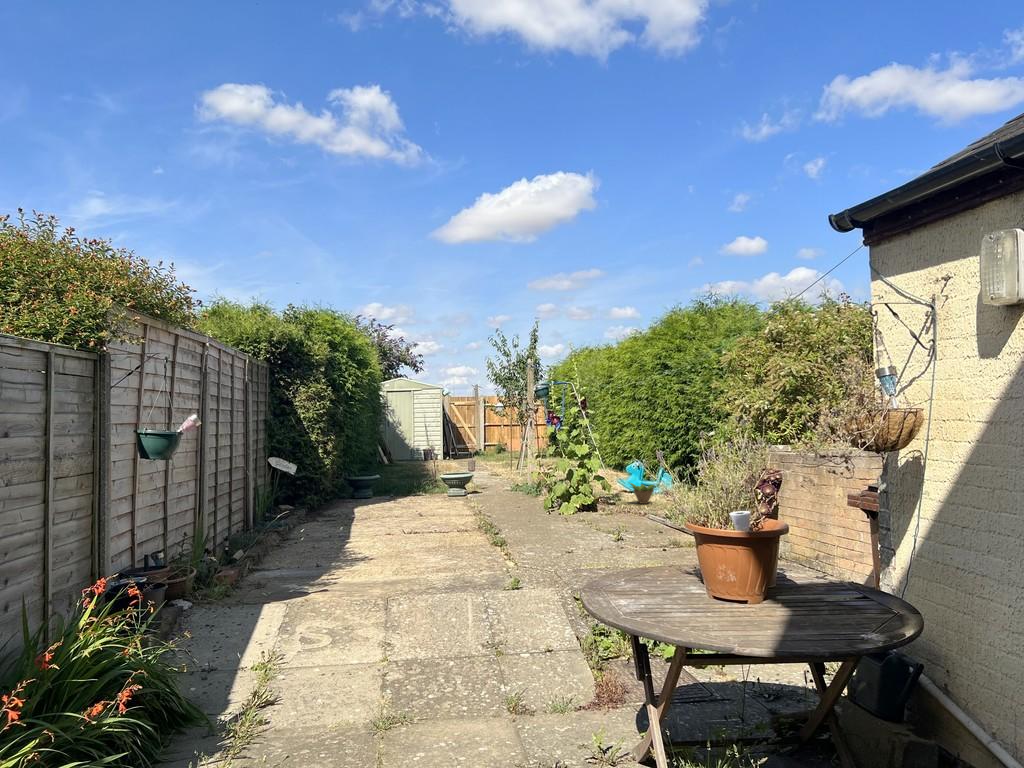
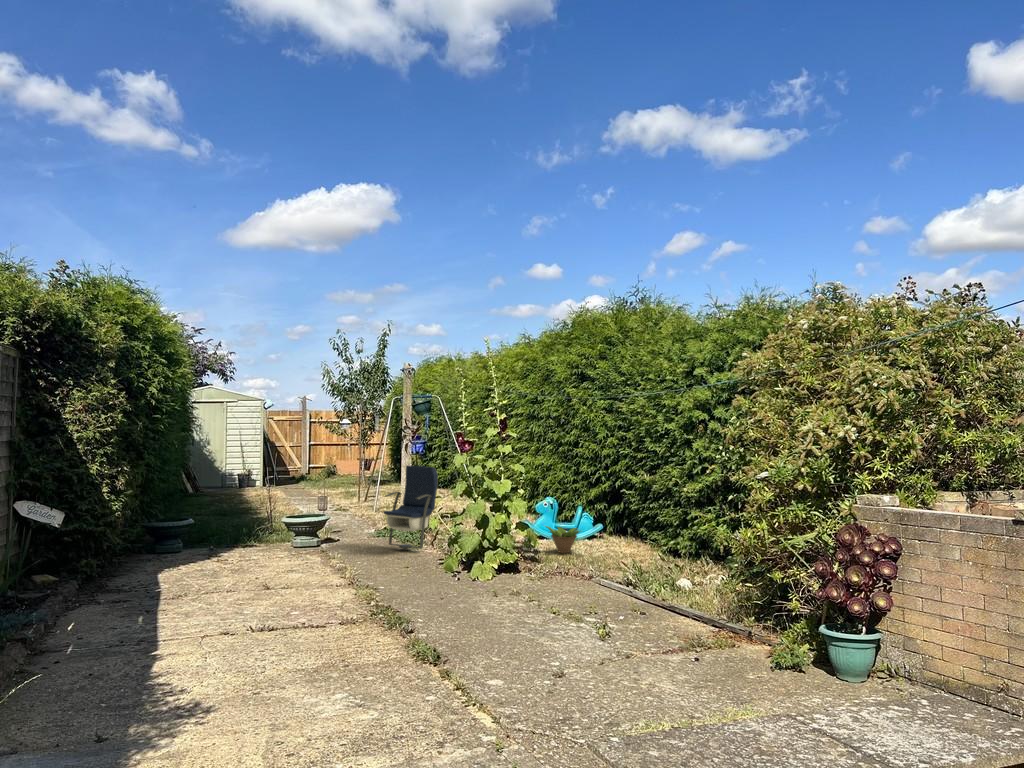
armchair: none [507,437,548,500] -> present [384,466,438,551]

